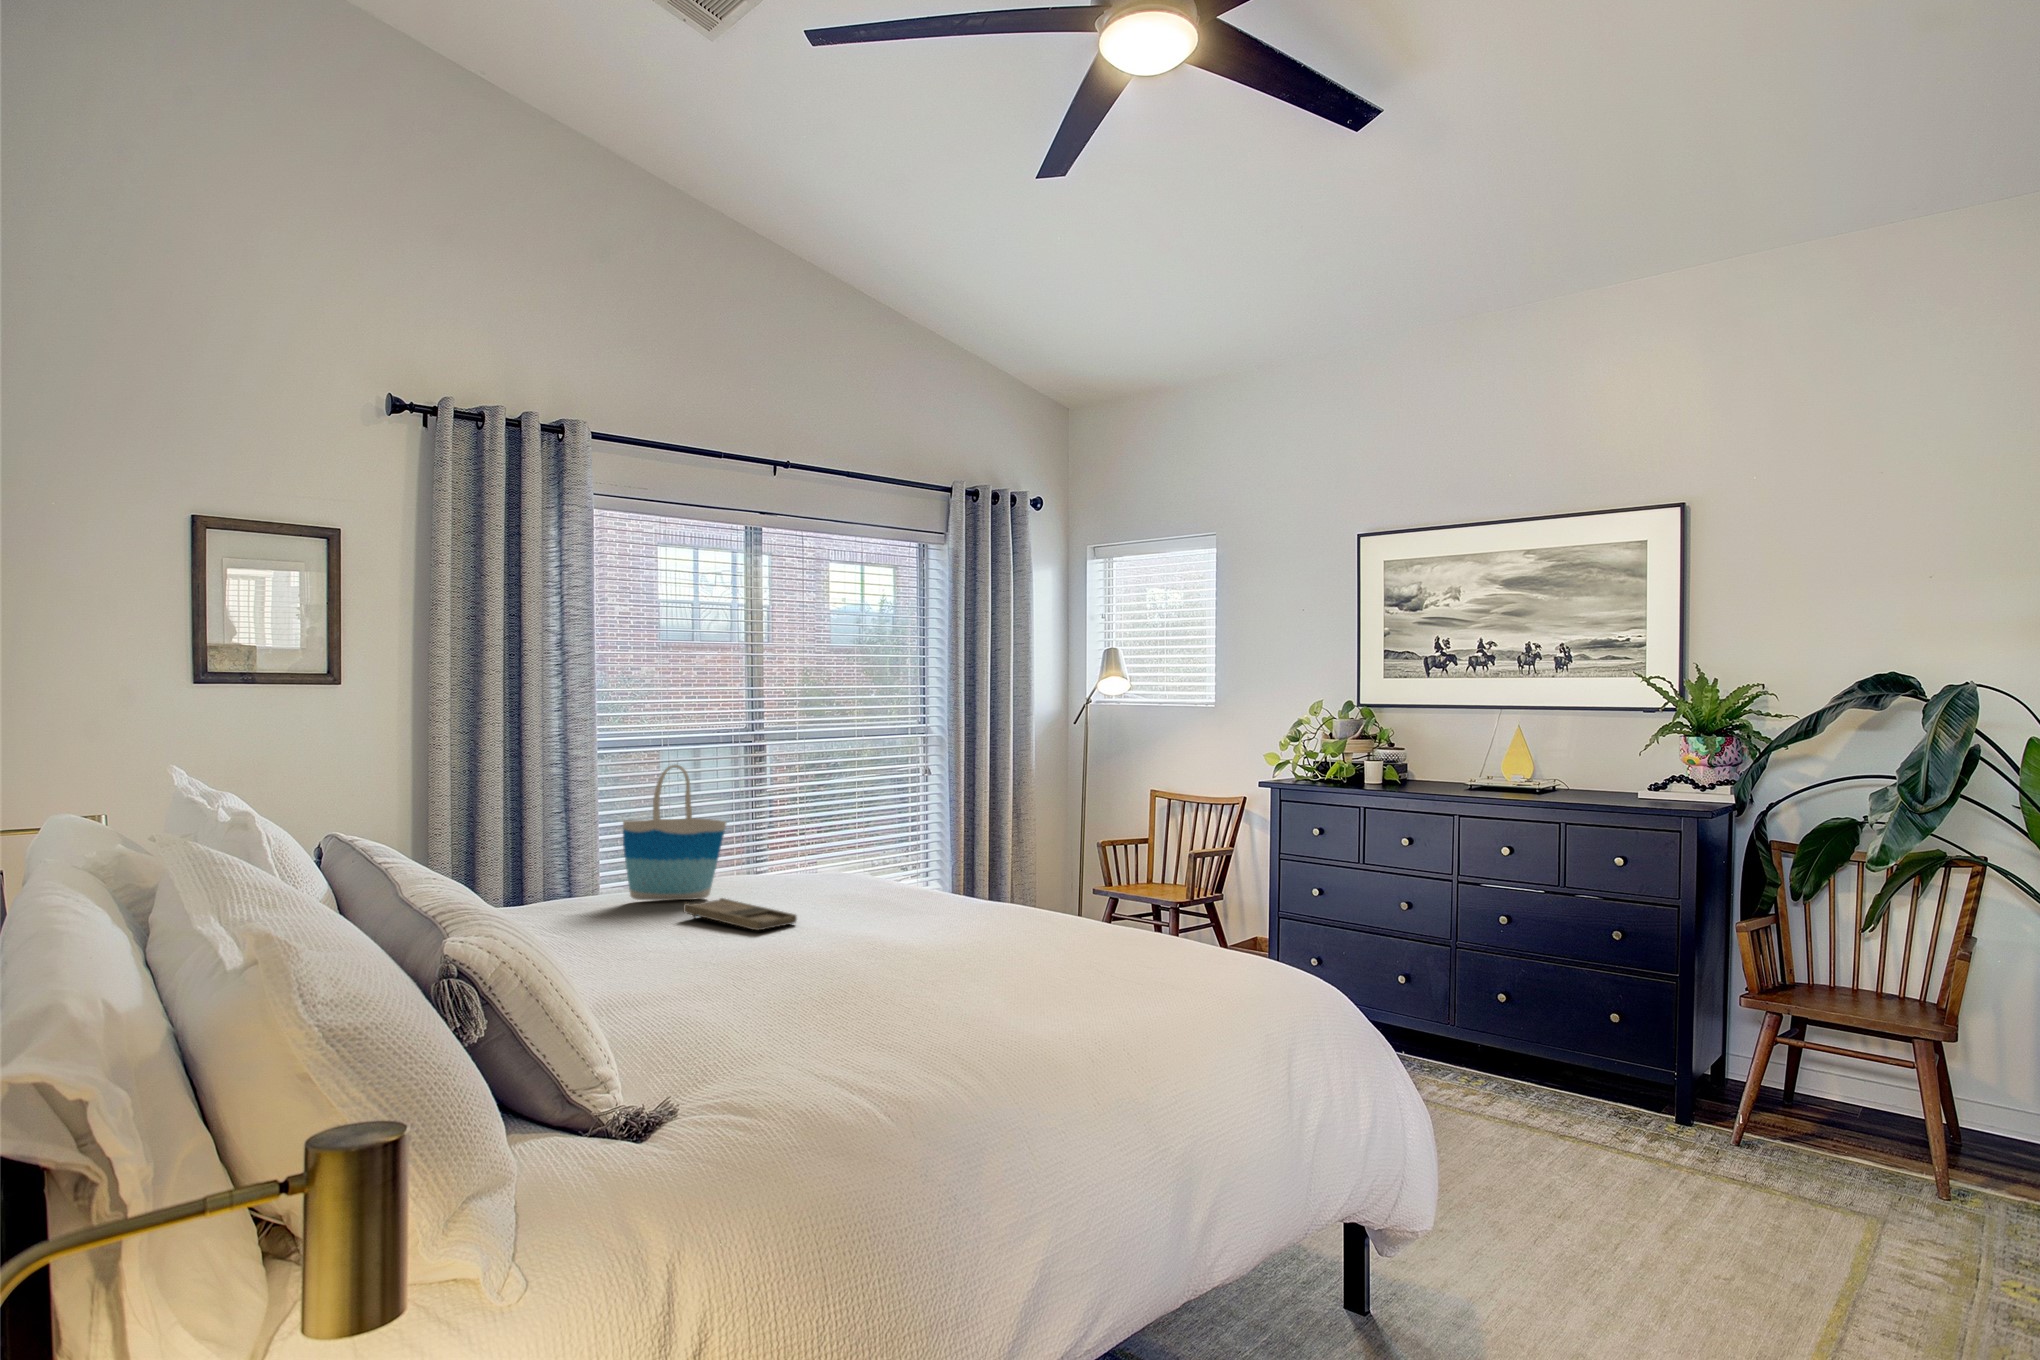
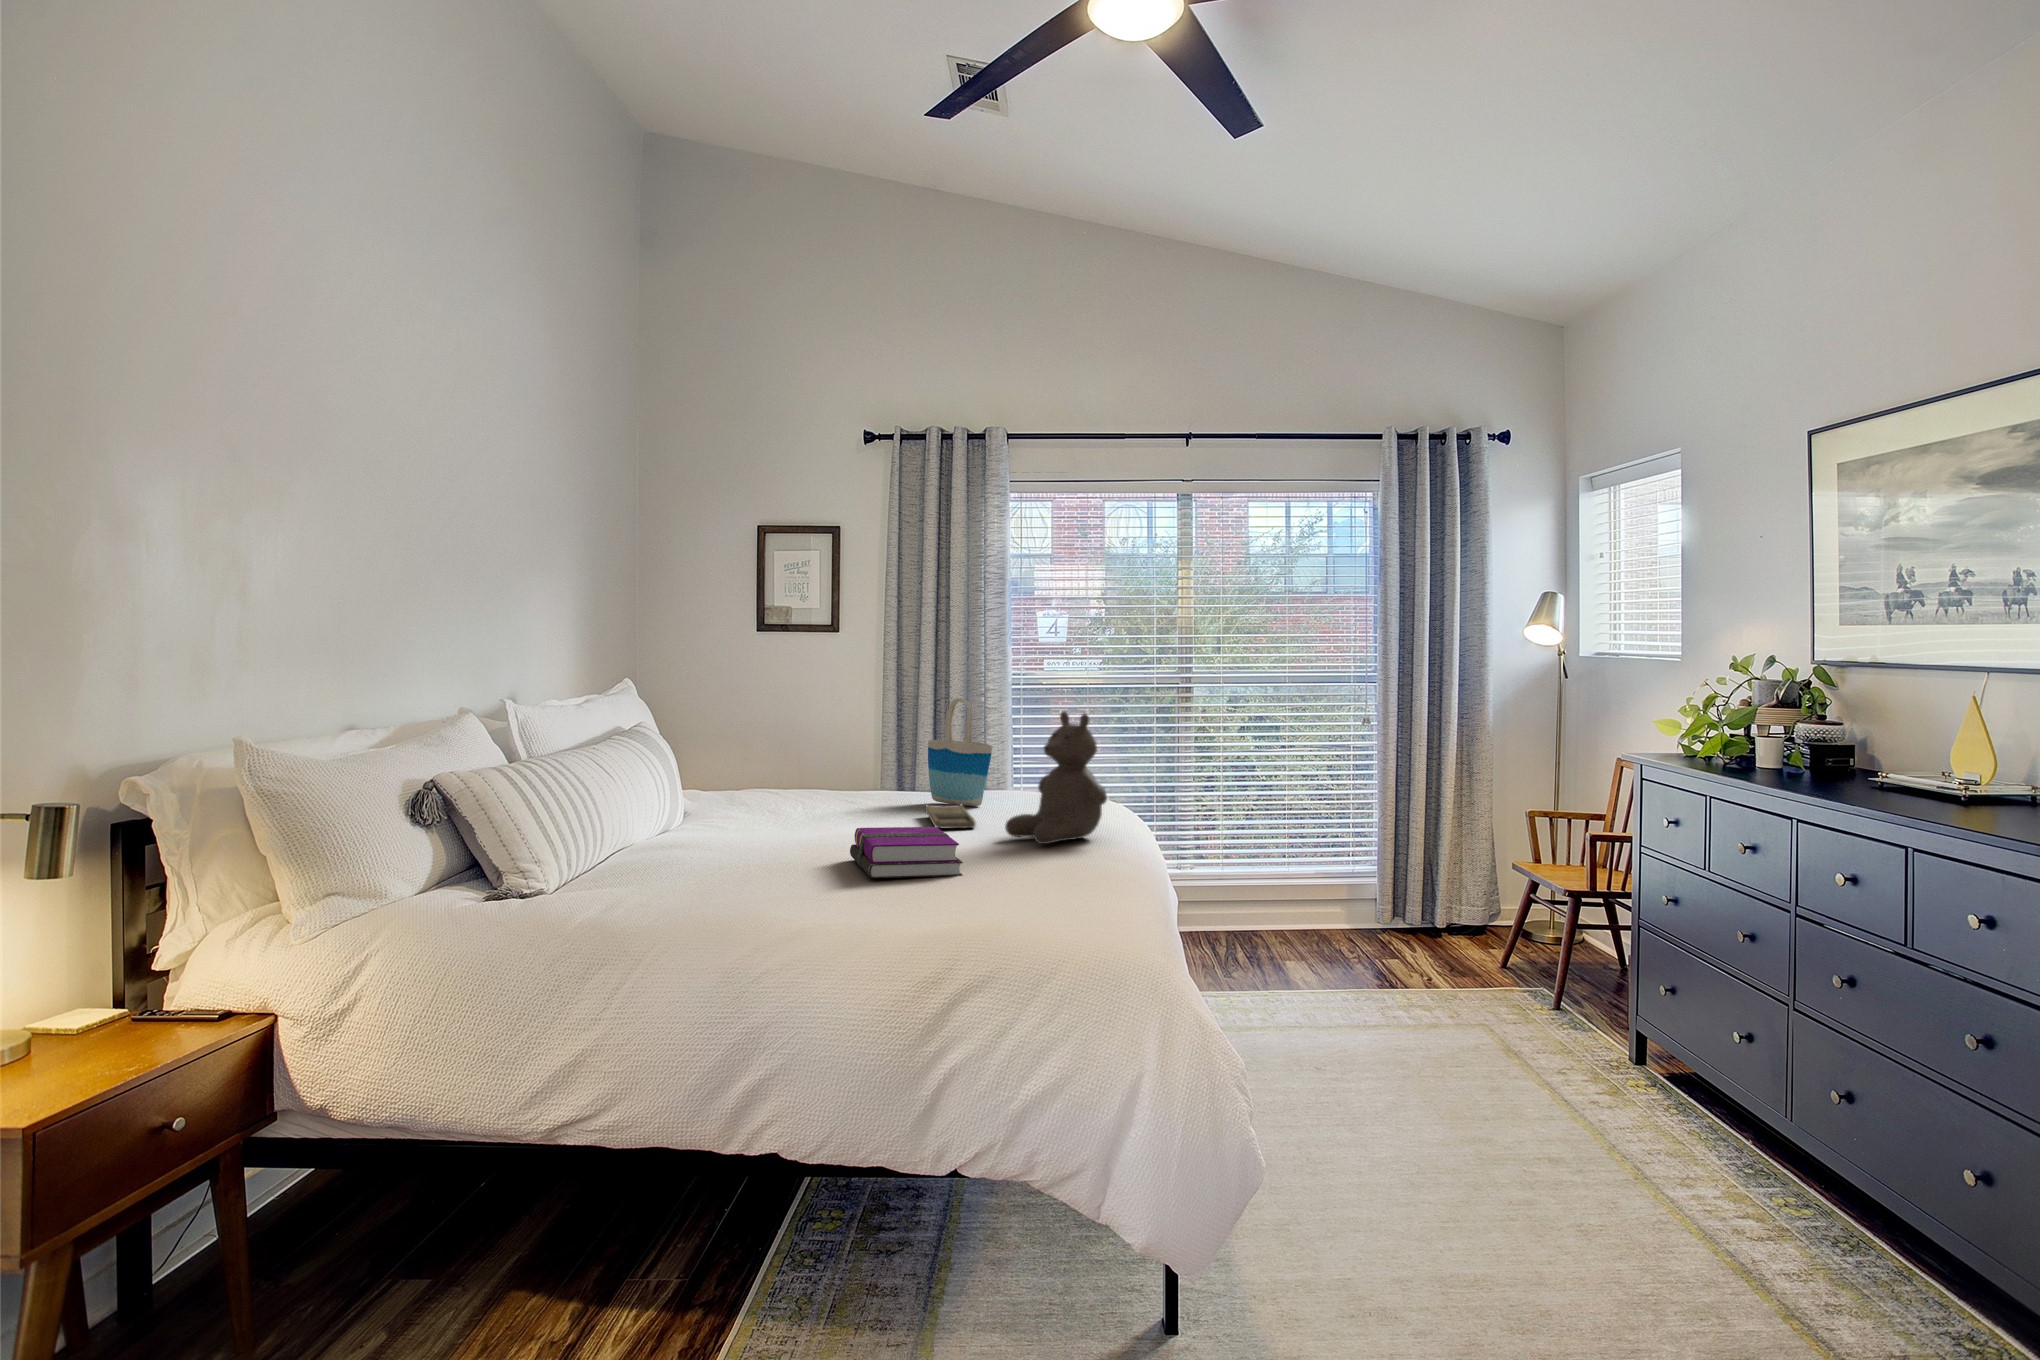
teddy bear: none [874,773,990,929] -> present [1005,711,1107,844]
notebook: none [784,925,972,1000] -> present [850,827,963,878]

